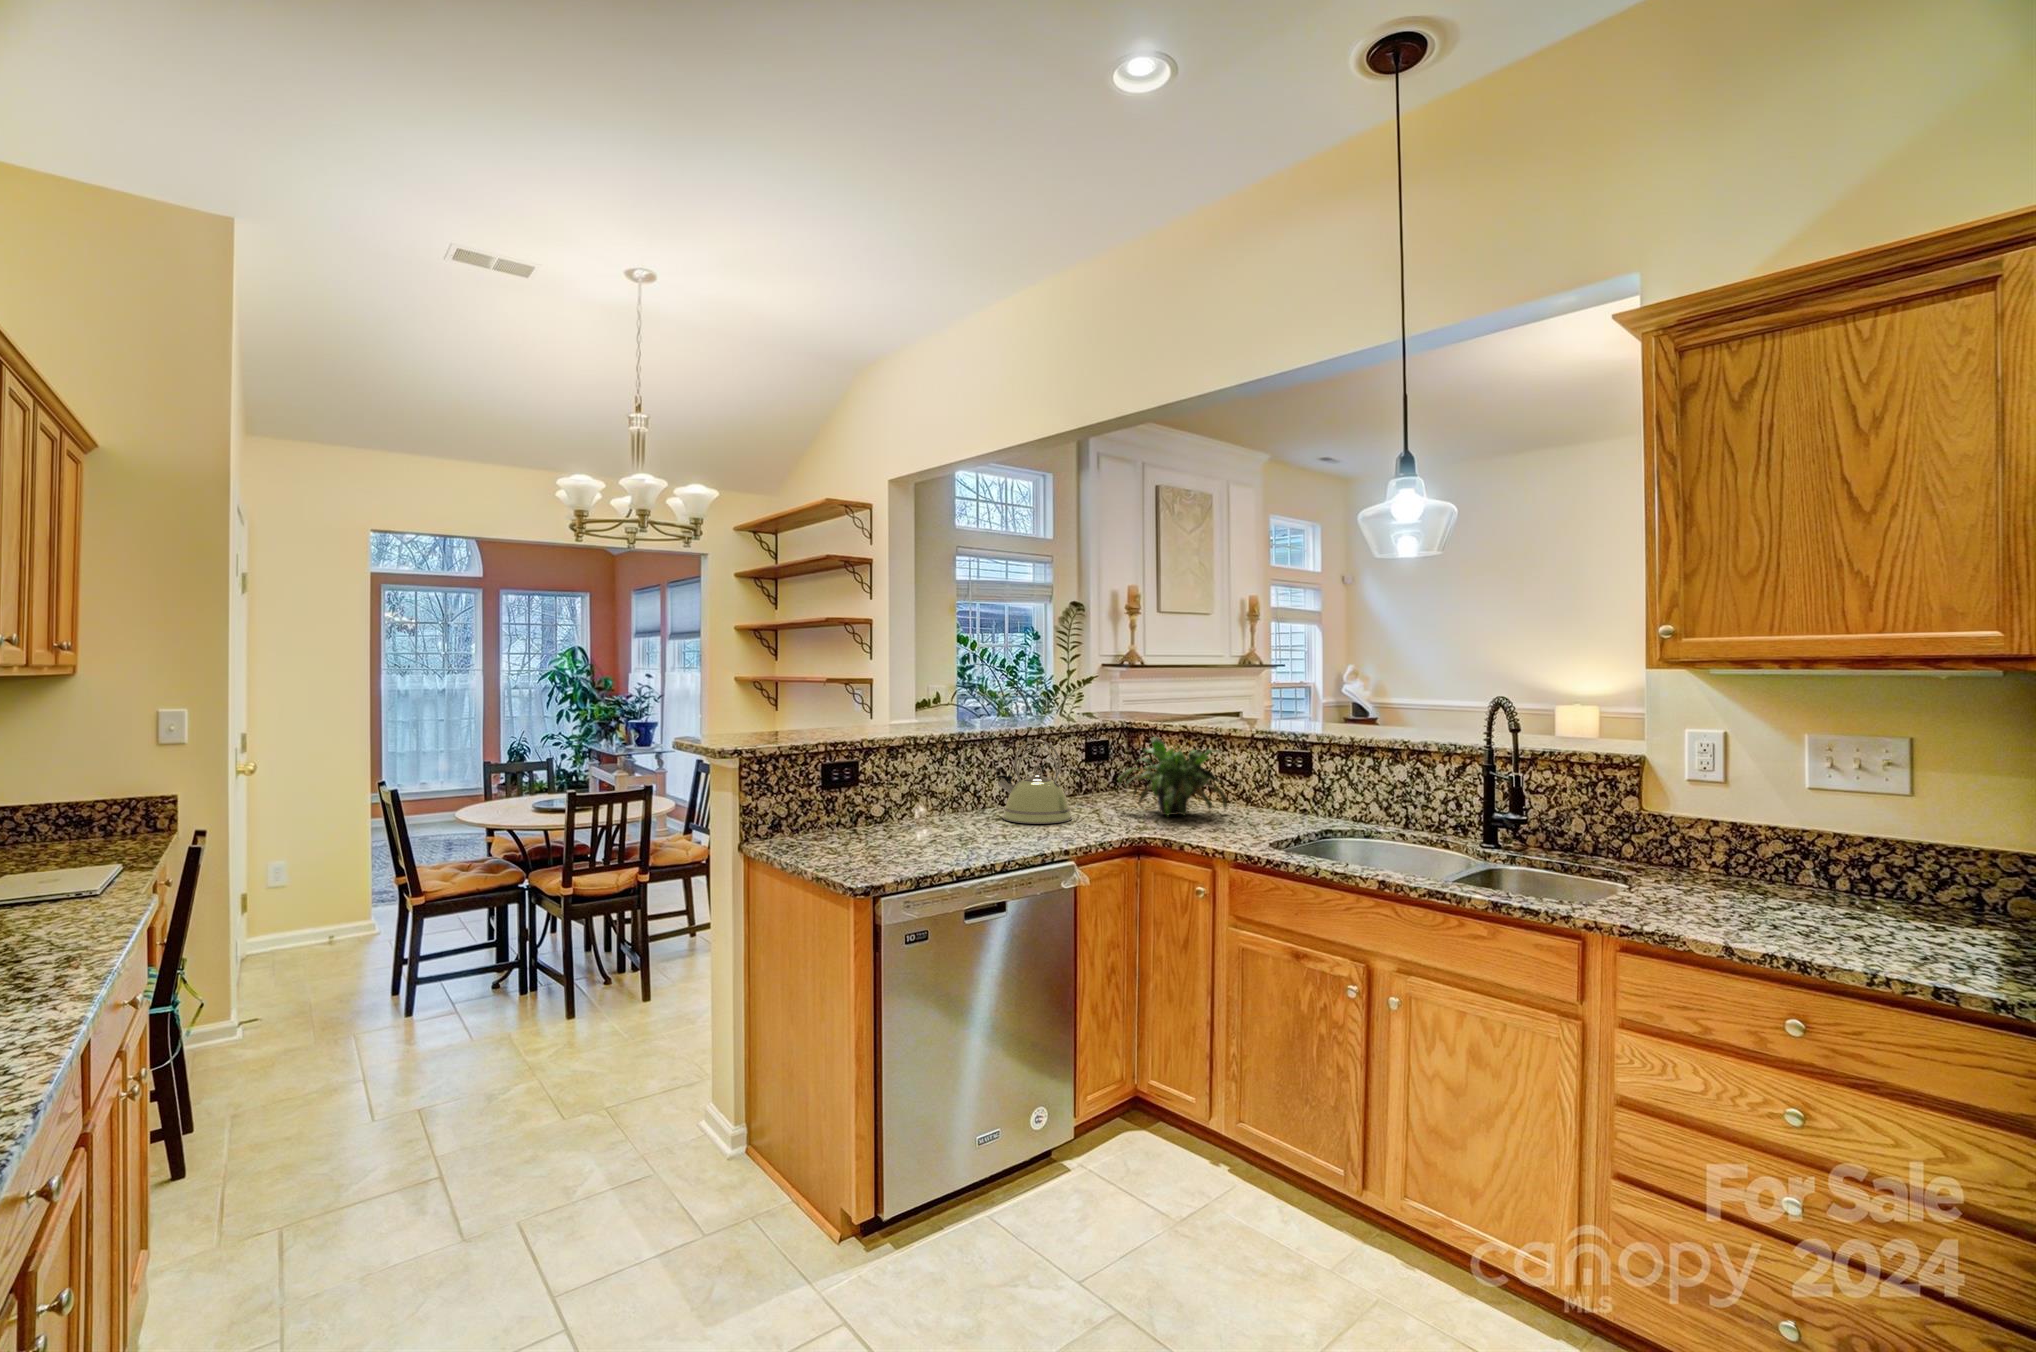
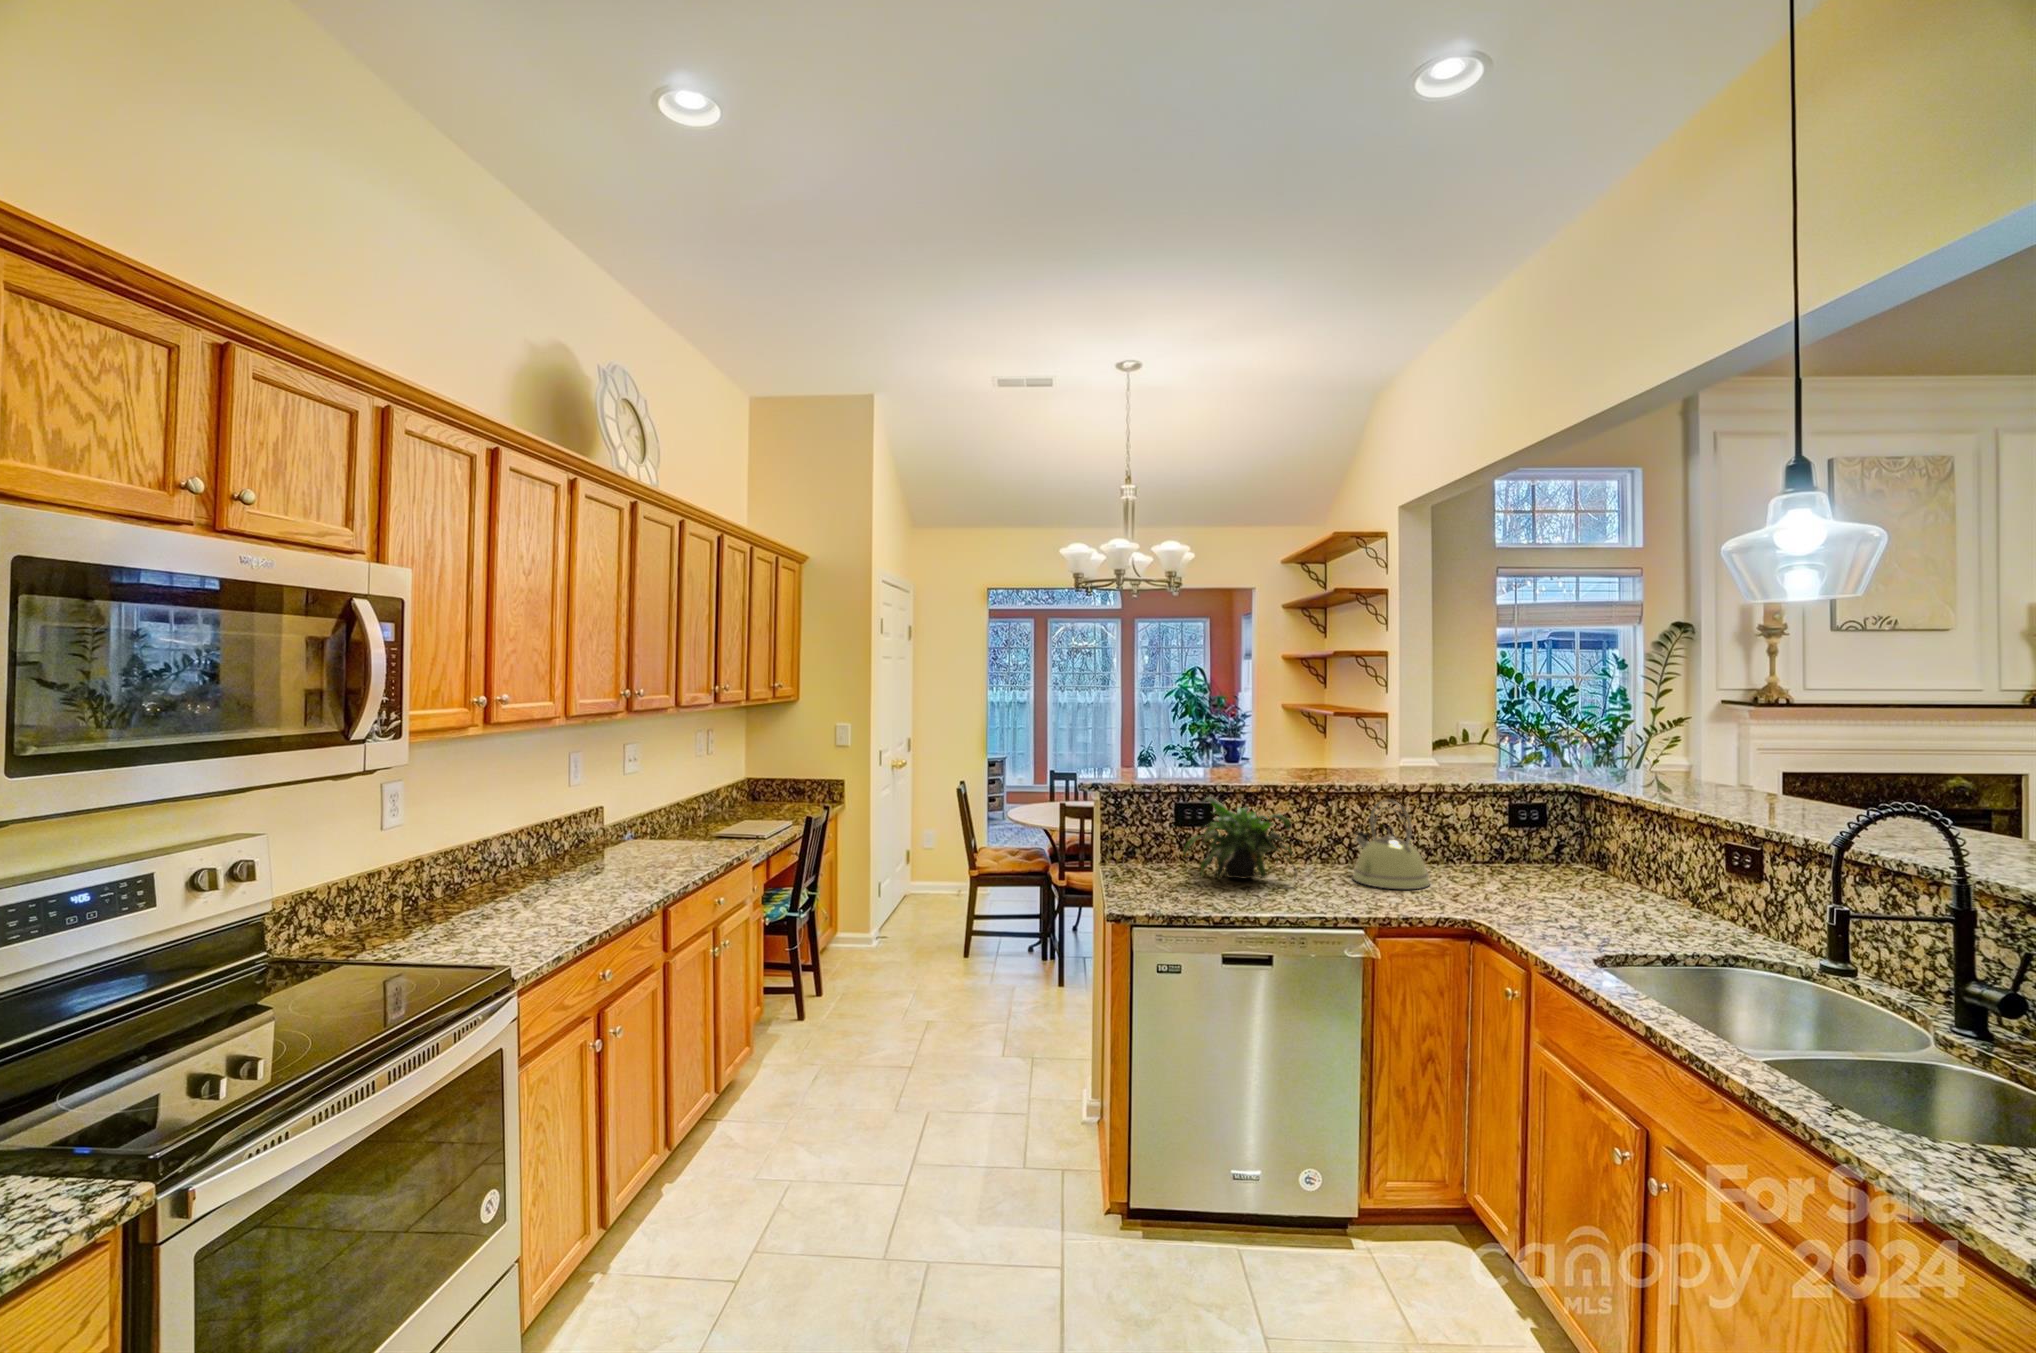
potted plant: present [1118,737,1227,816] -> present [1183,797,1298,879]

